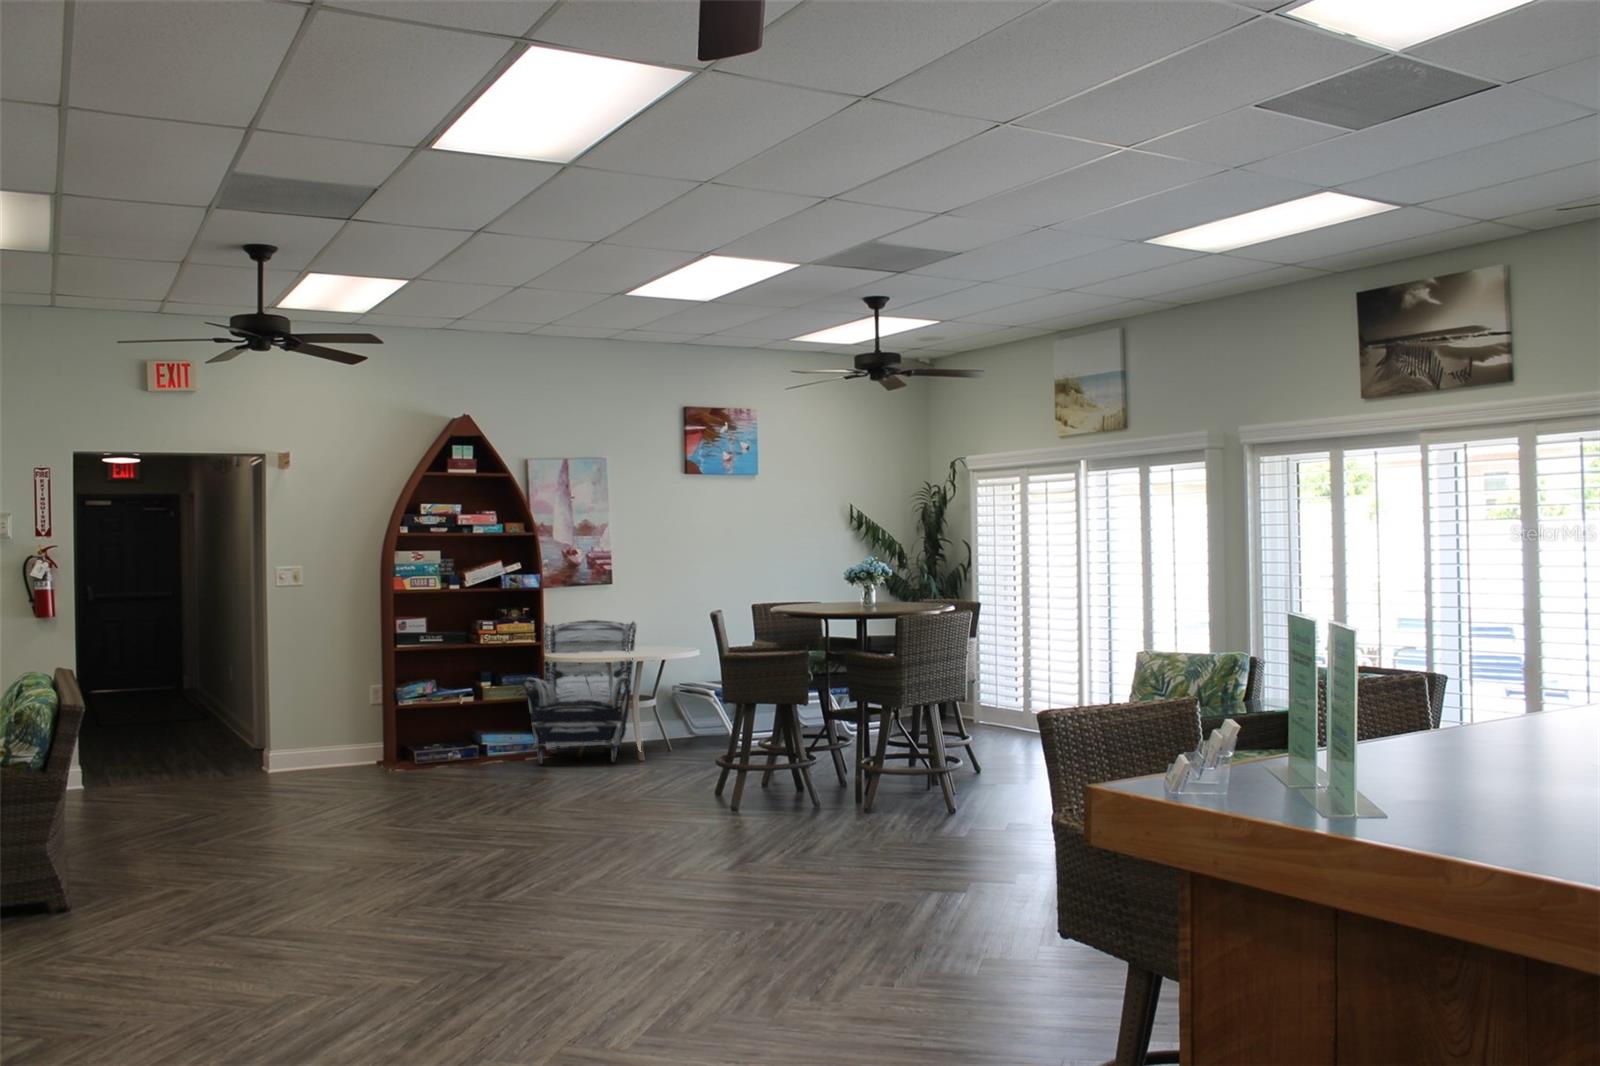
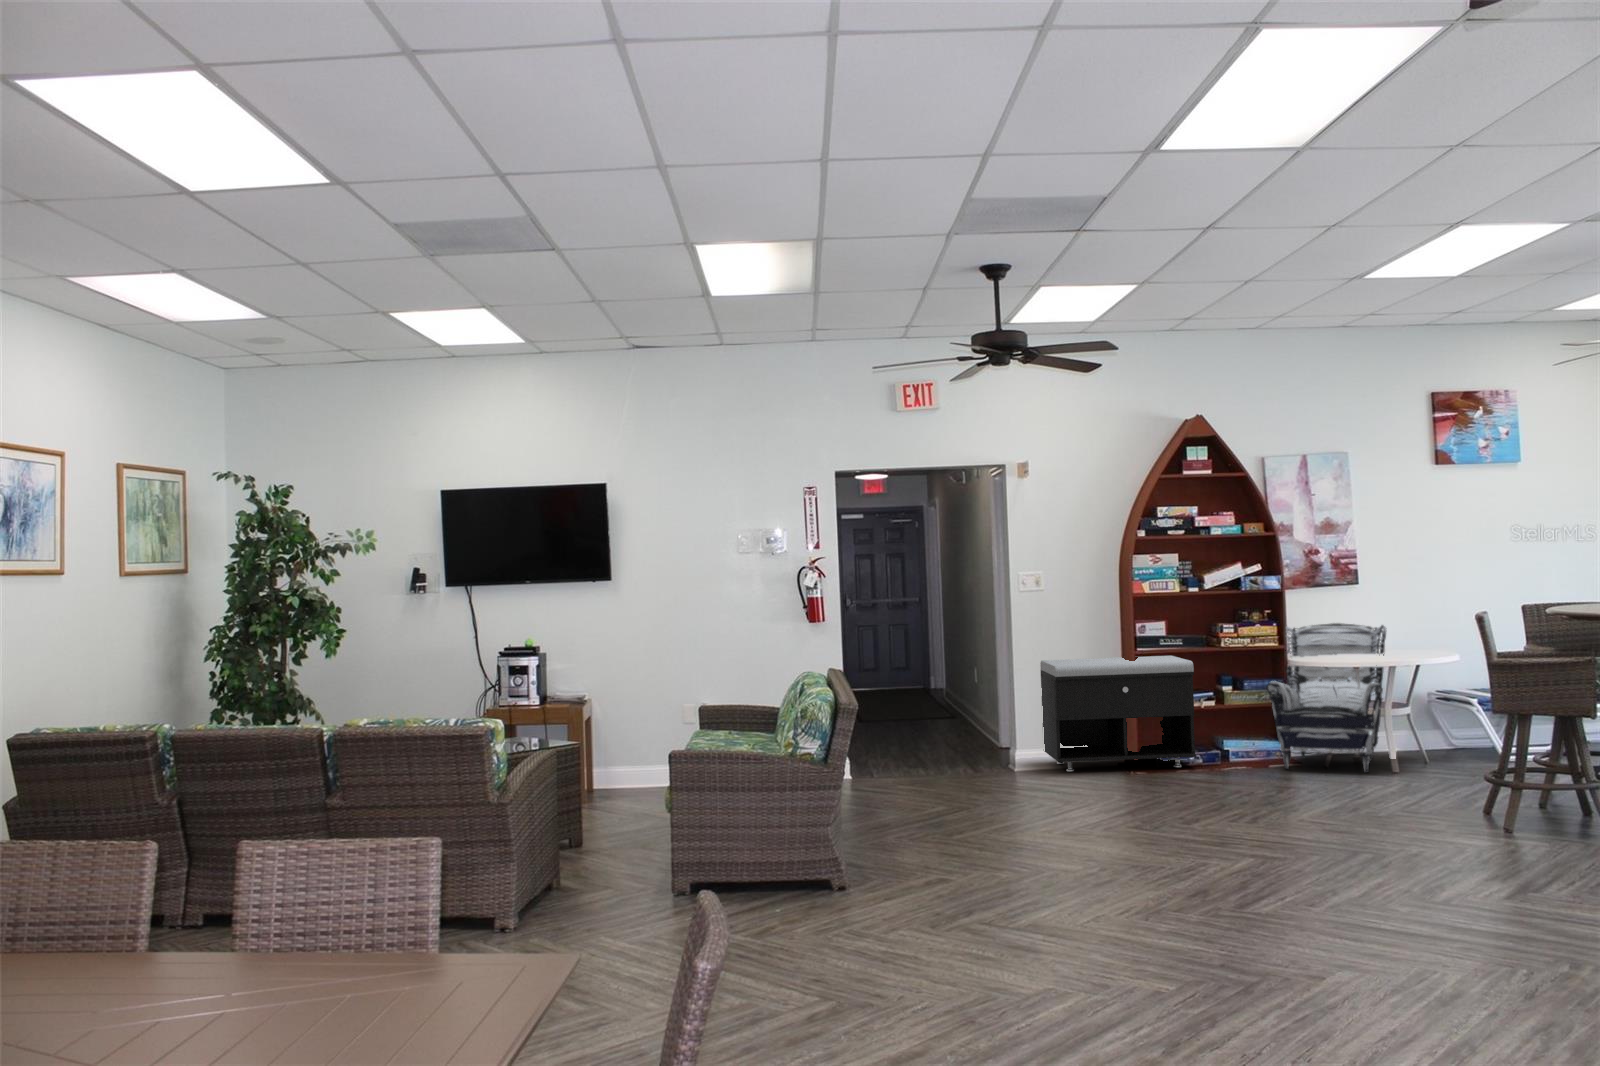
storage bench: none [287,654,452,781] -> present [1040,656,1196,772]

